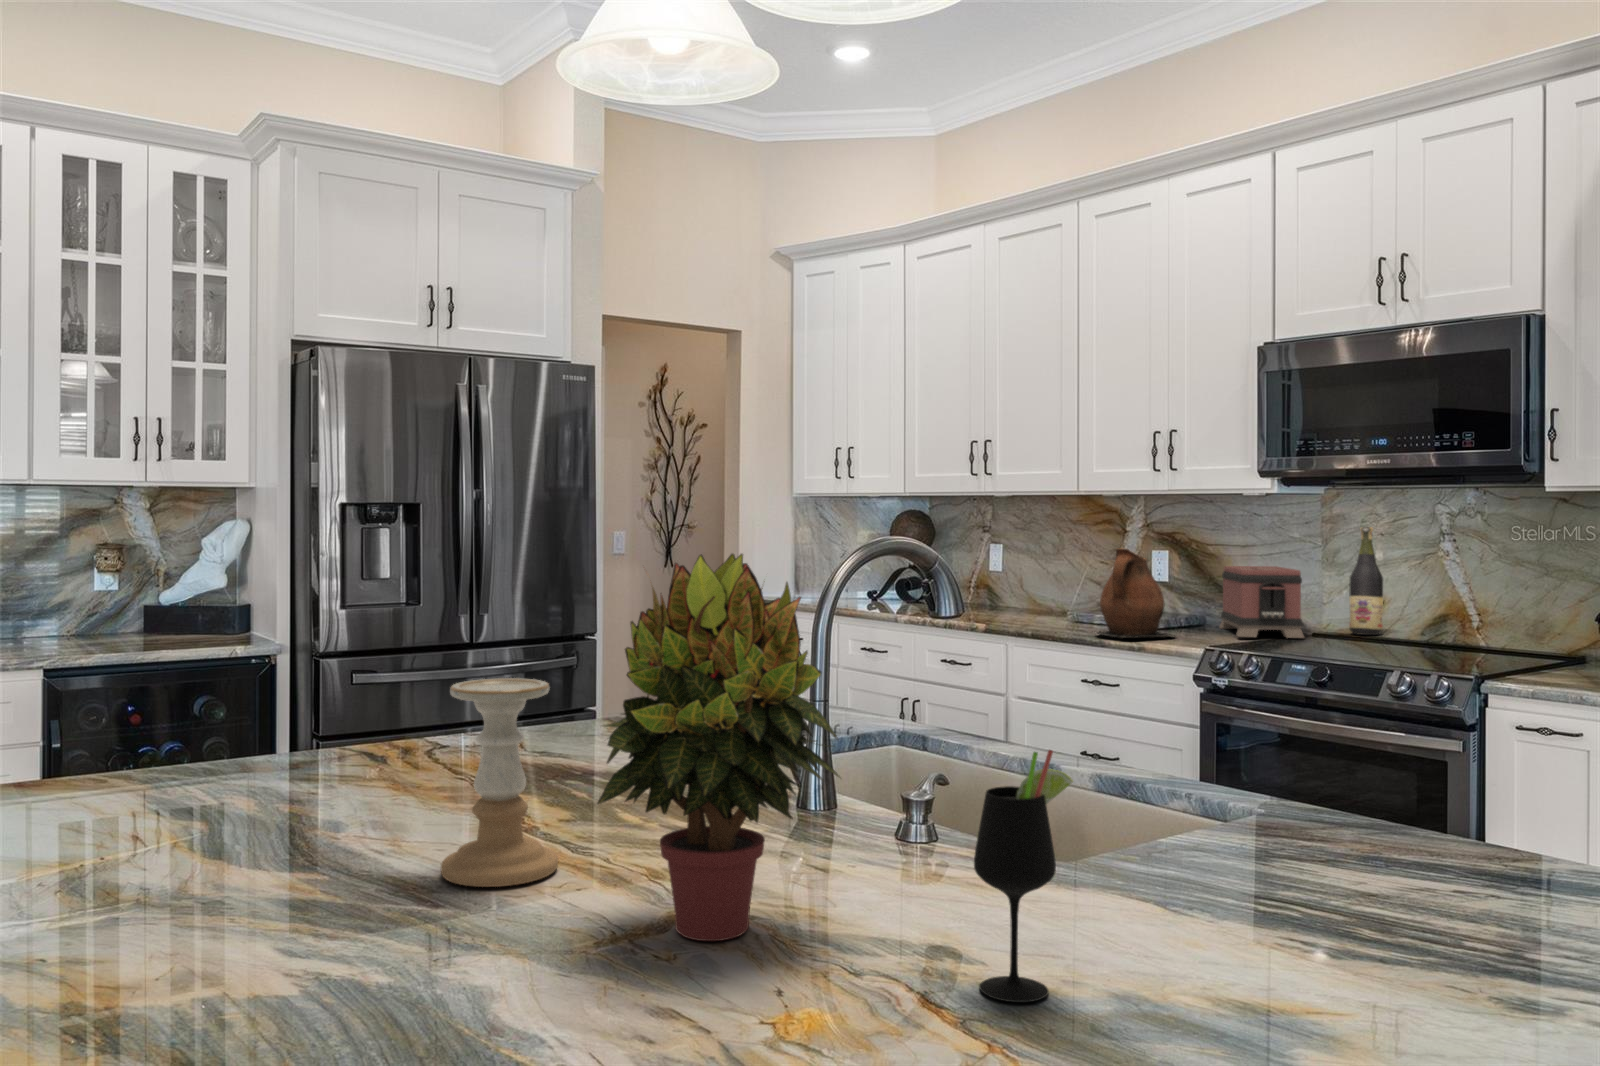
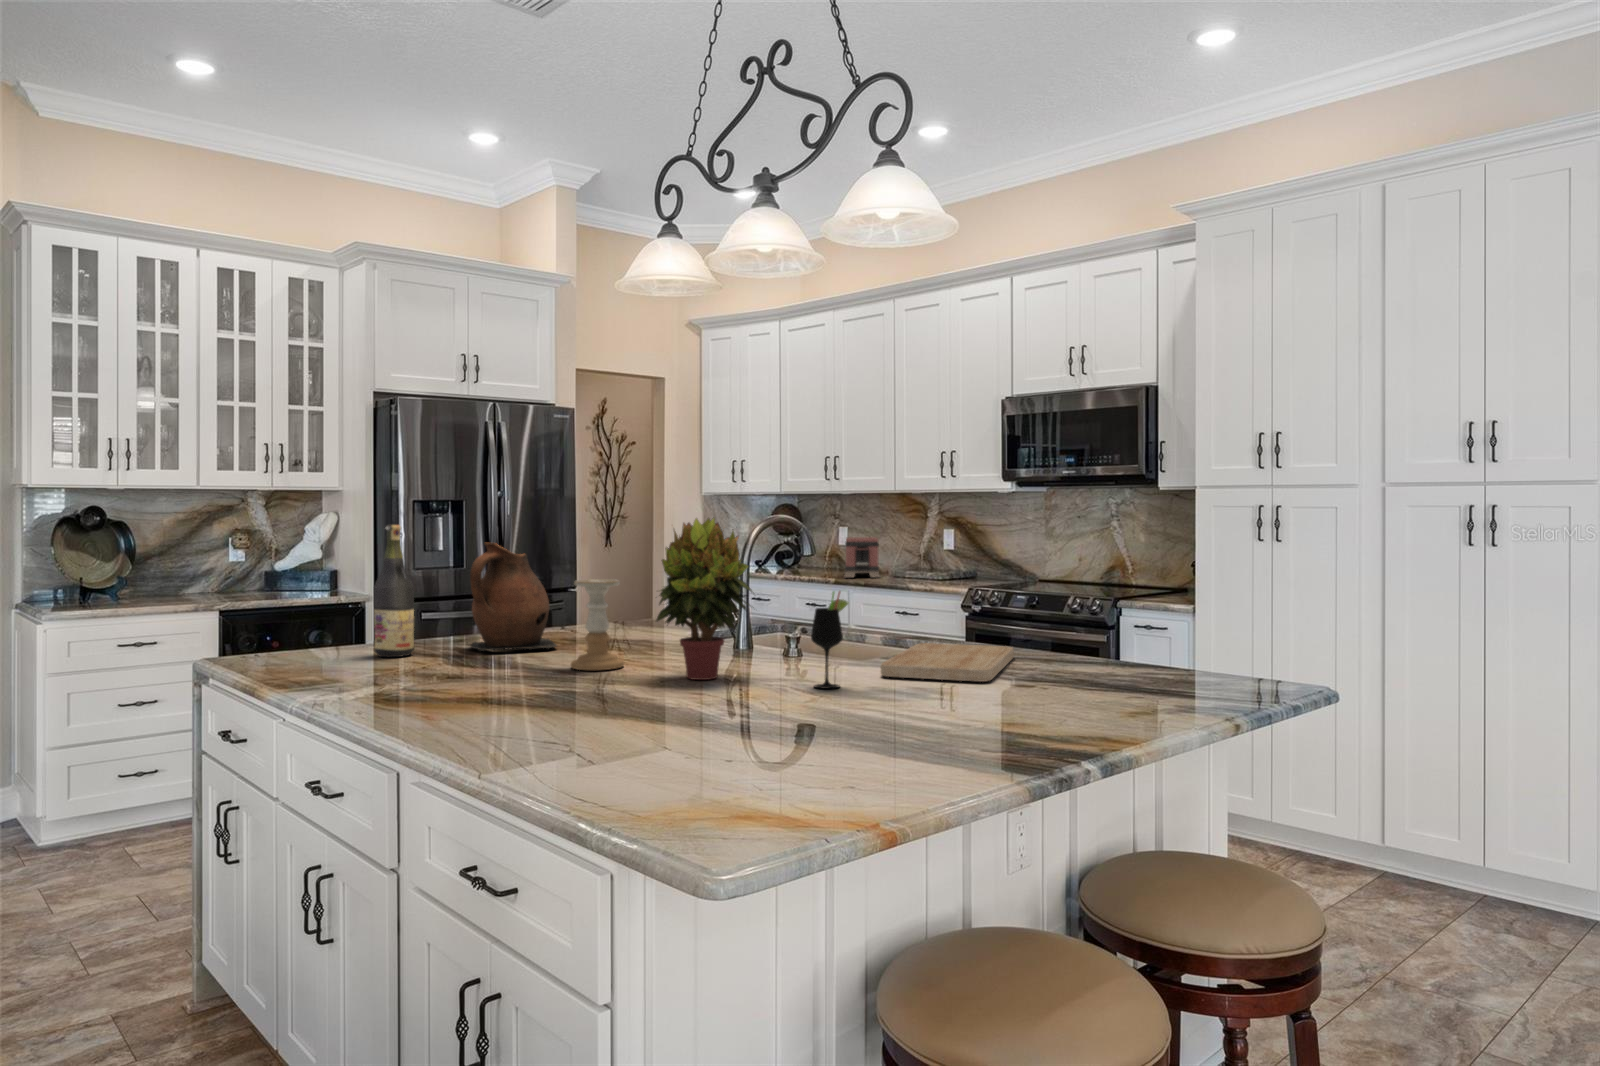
wine bottle: present [1349,527,1383,635] -> present [374,525,414,657]
ceramic pitcher: present [1097,549,1174,638] -> present [470,543,557,651]
toaster: present [1220,566,1304,638] -> present [844,537,880,577]
cutting board: none [1140,821,1440,987] -> present [881,643,1014,682]

